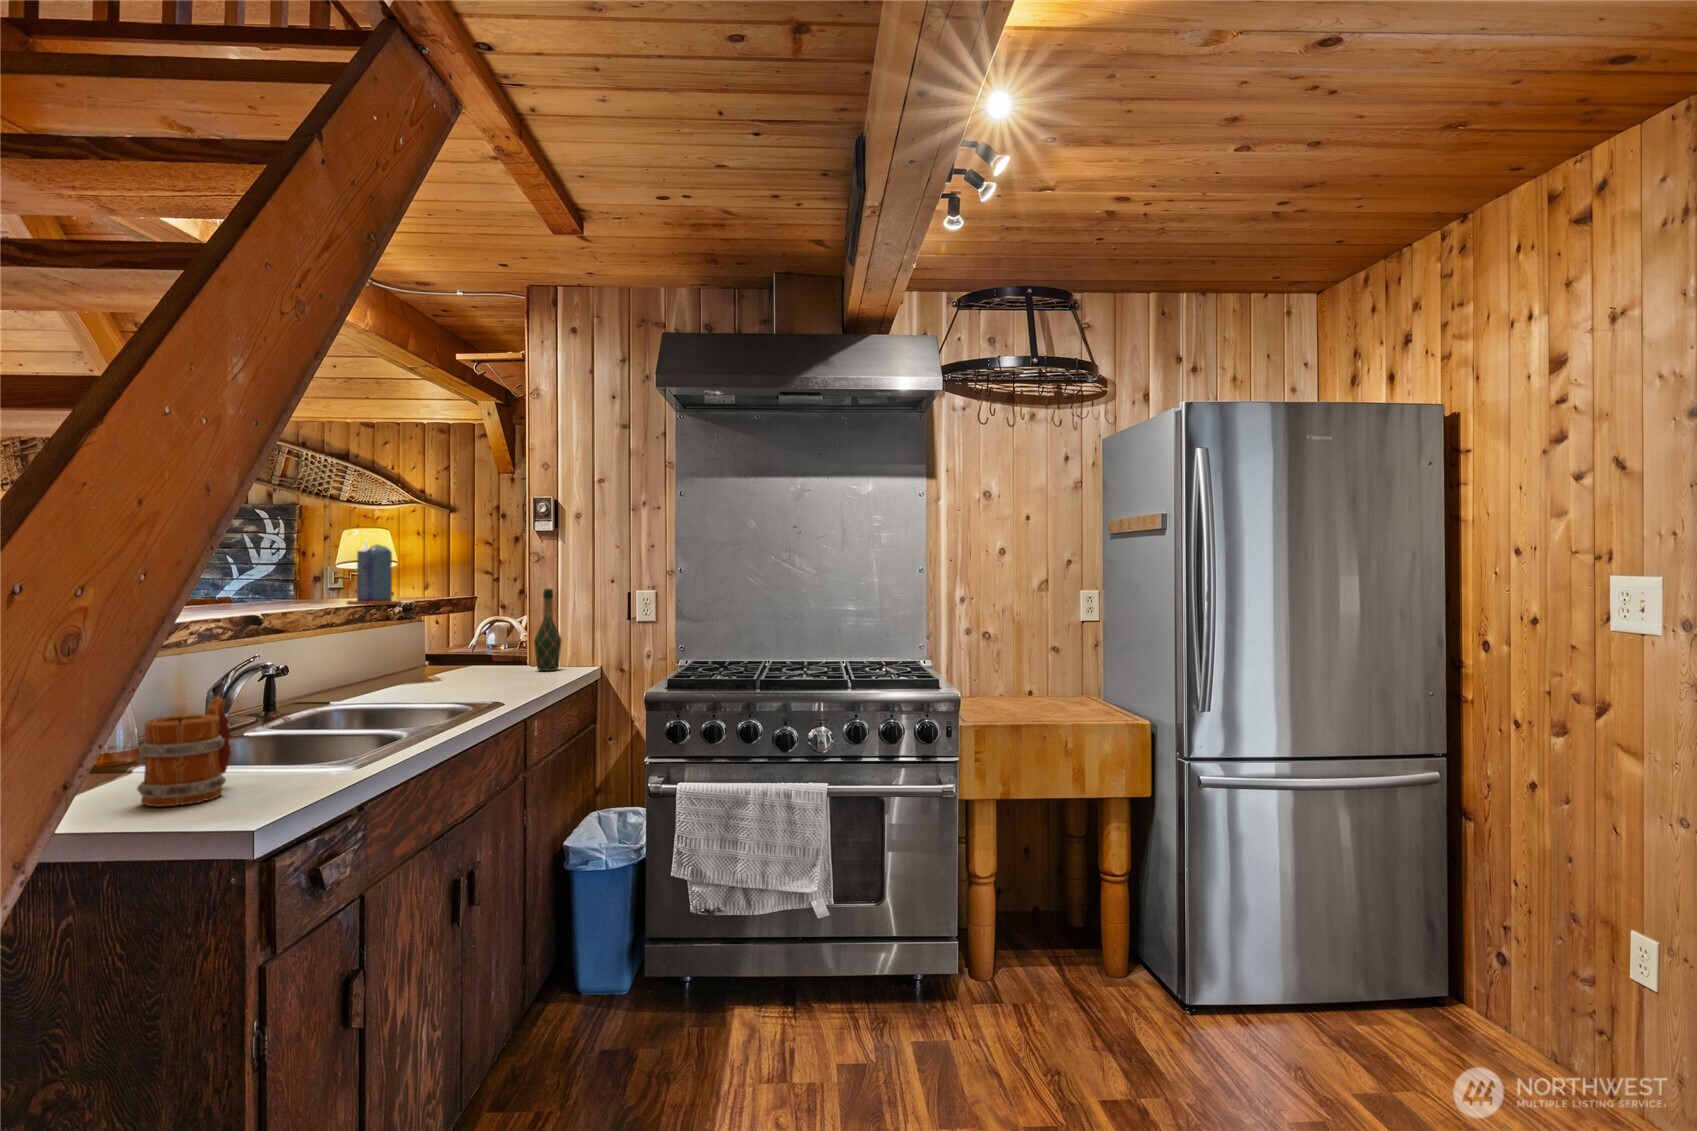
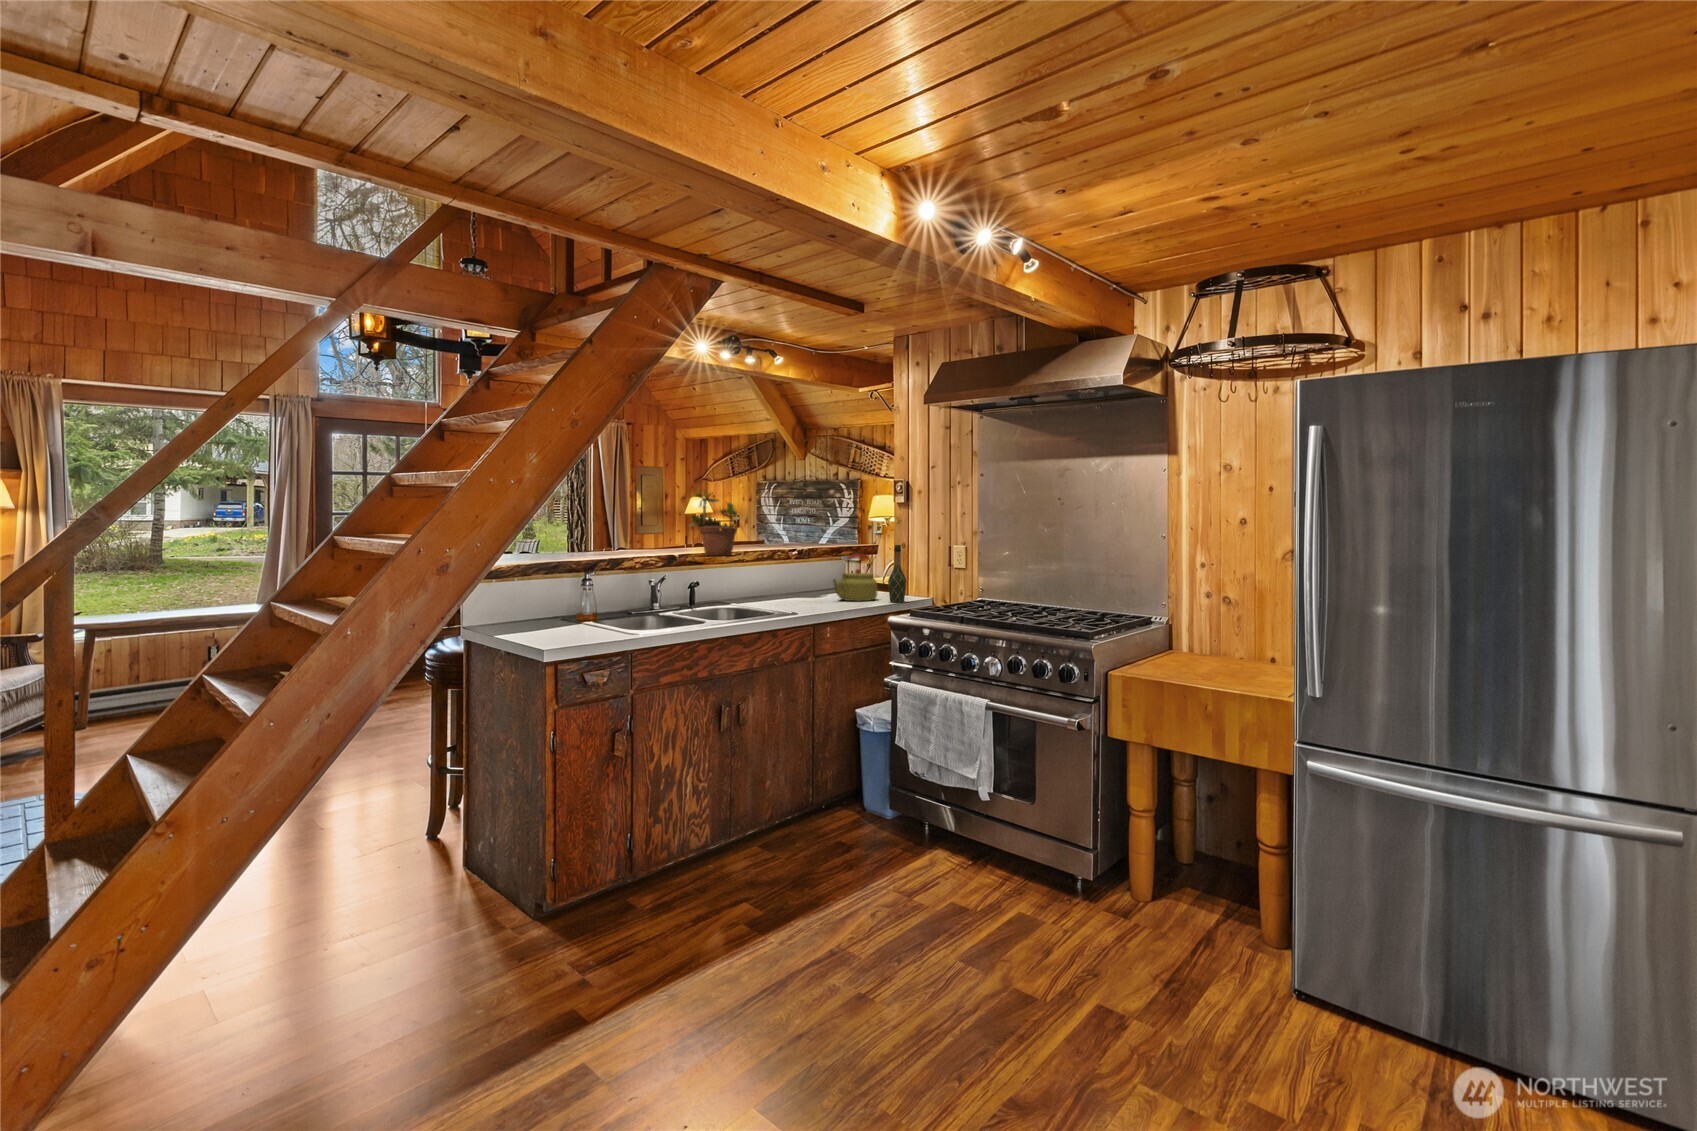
potted plant: none [235,481,346,611] -> present [690,489,740,556]
candle: present [347,541,401,606] -> none [761,514,786,554]
kettle: none [443,604,506,675] -> present [833,554,877,601]
mug: present [137,698,231,806] -> none [559,598,602,644]

